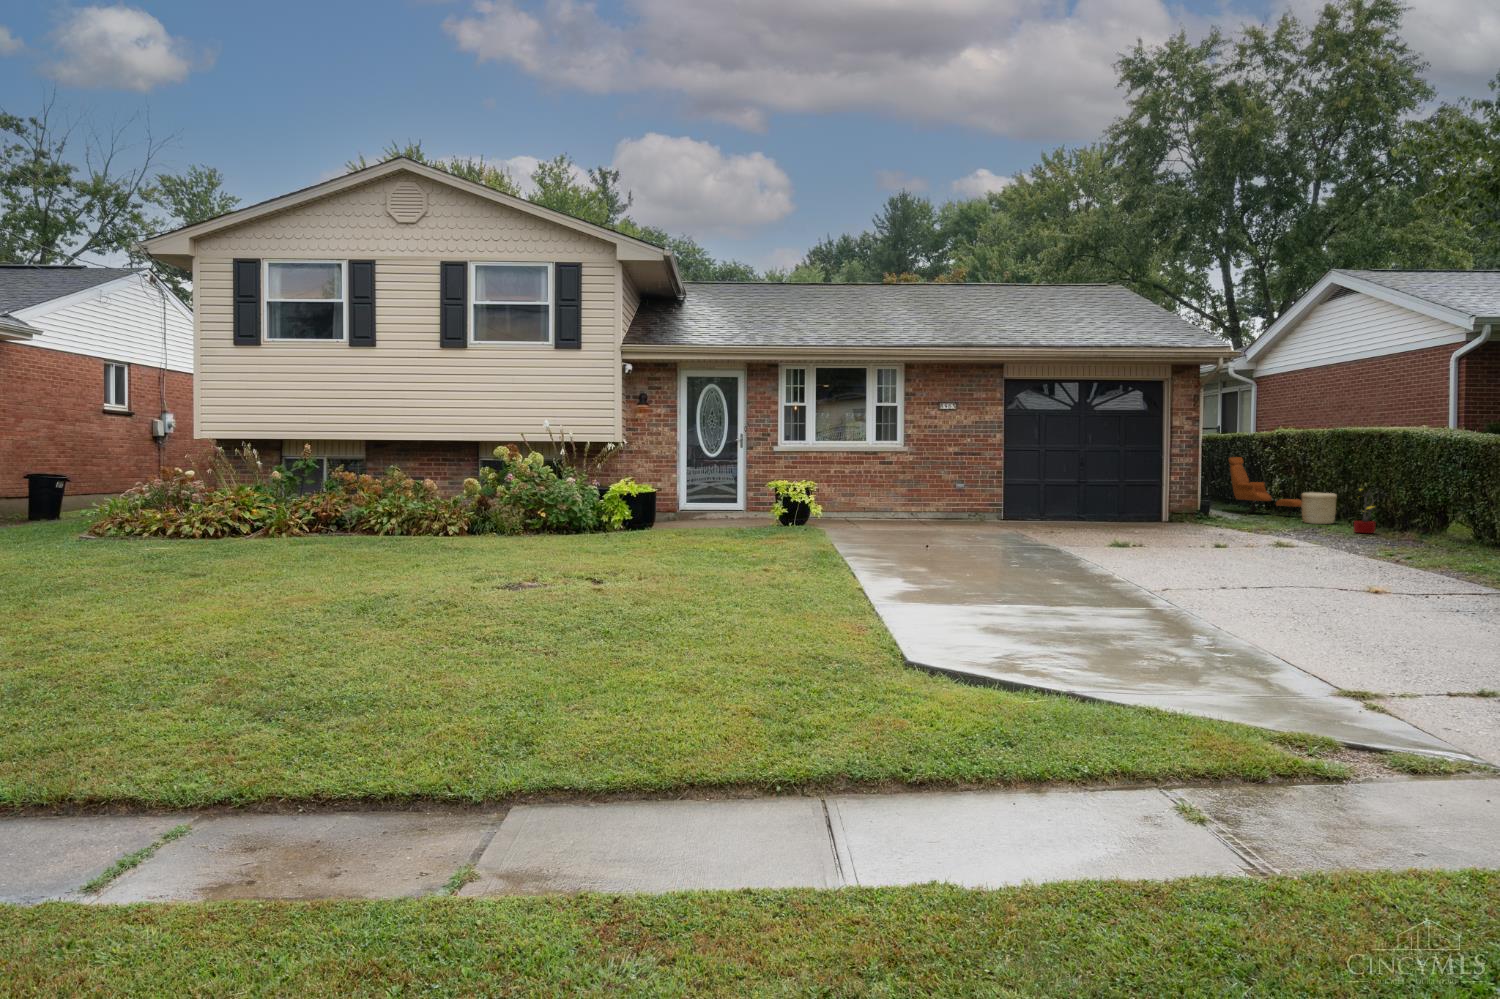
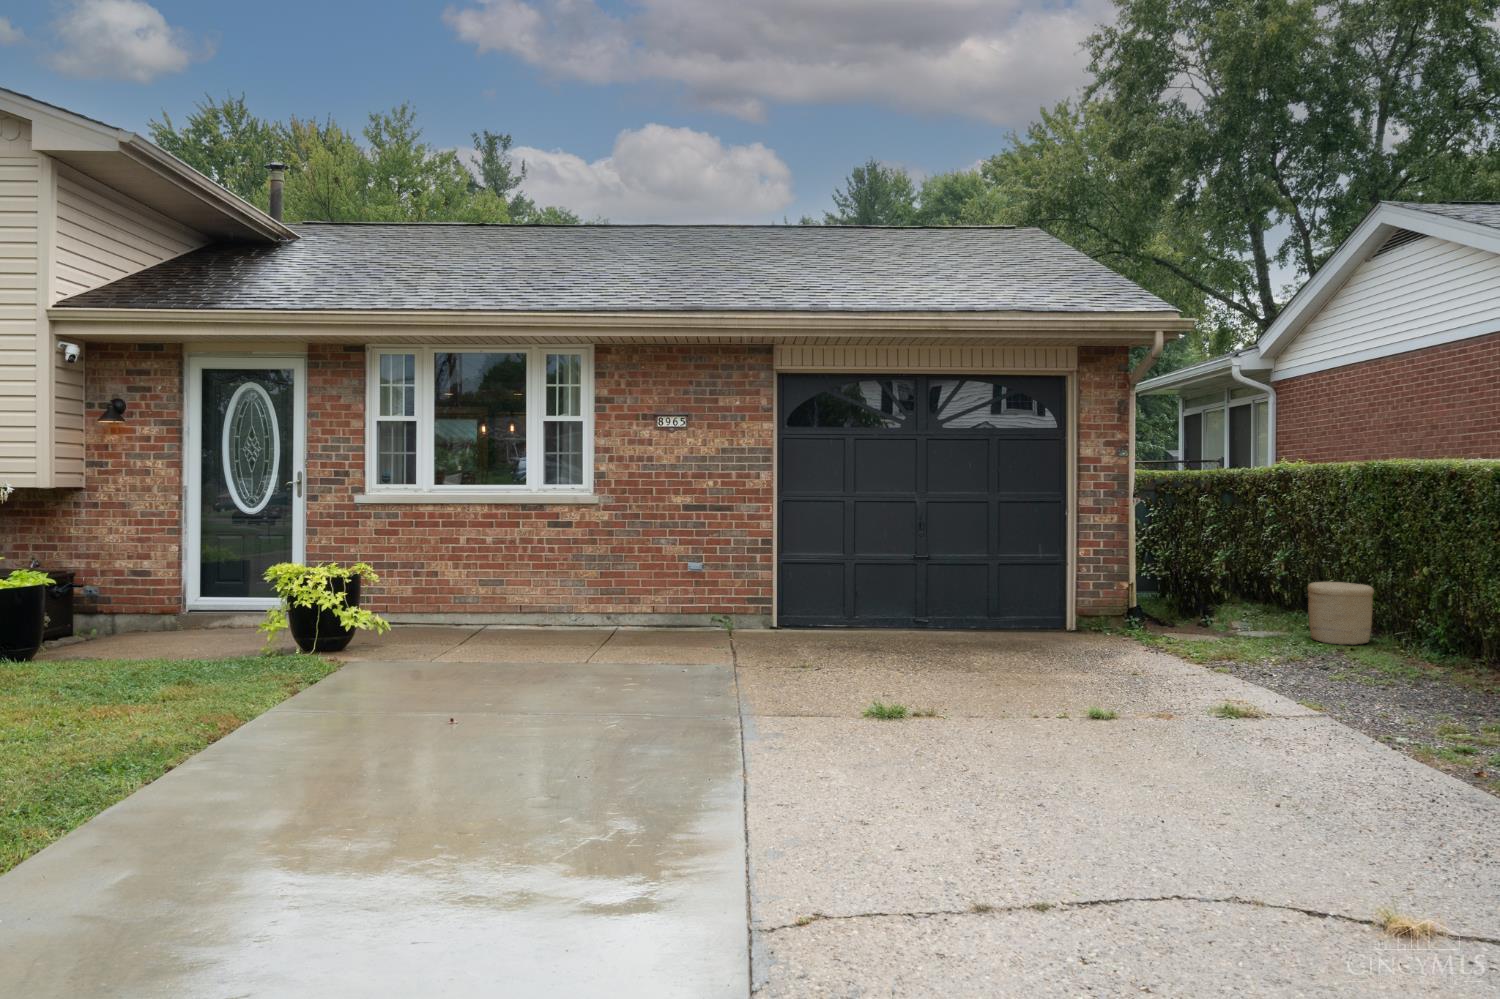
lounge chair: present [1229,457,1302,515] -> none [1189,511,1320,622]
decorative plant: present [1354,490,1375,533] -> none [1401,583,1450,679]

